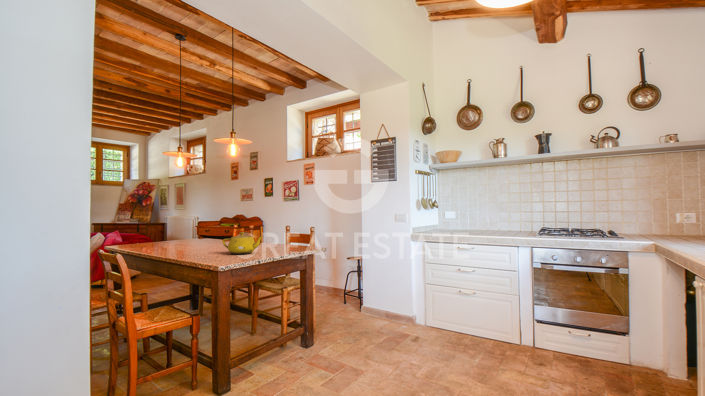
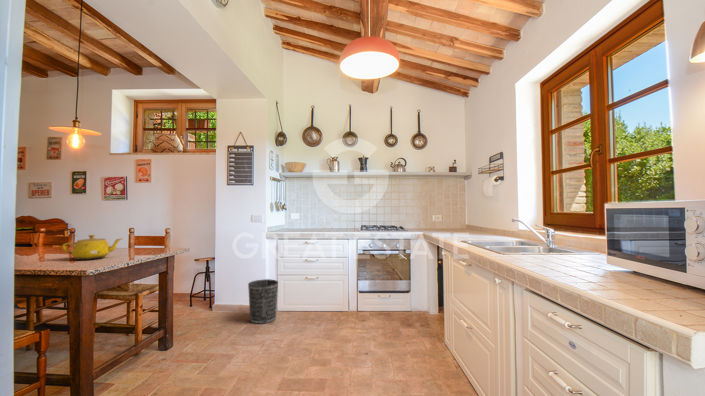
wastebasket: none [391,288,424,340] -> present [248,279,278,324]

